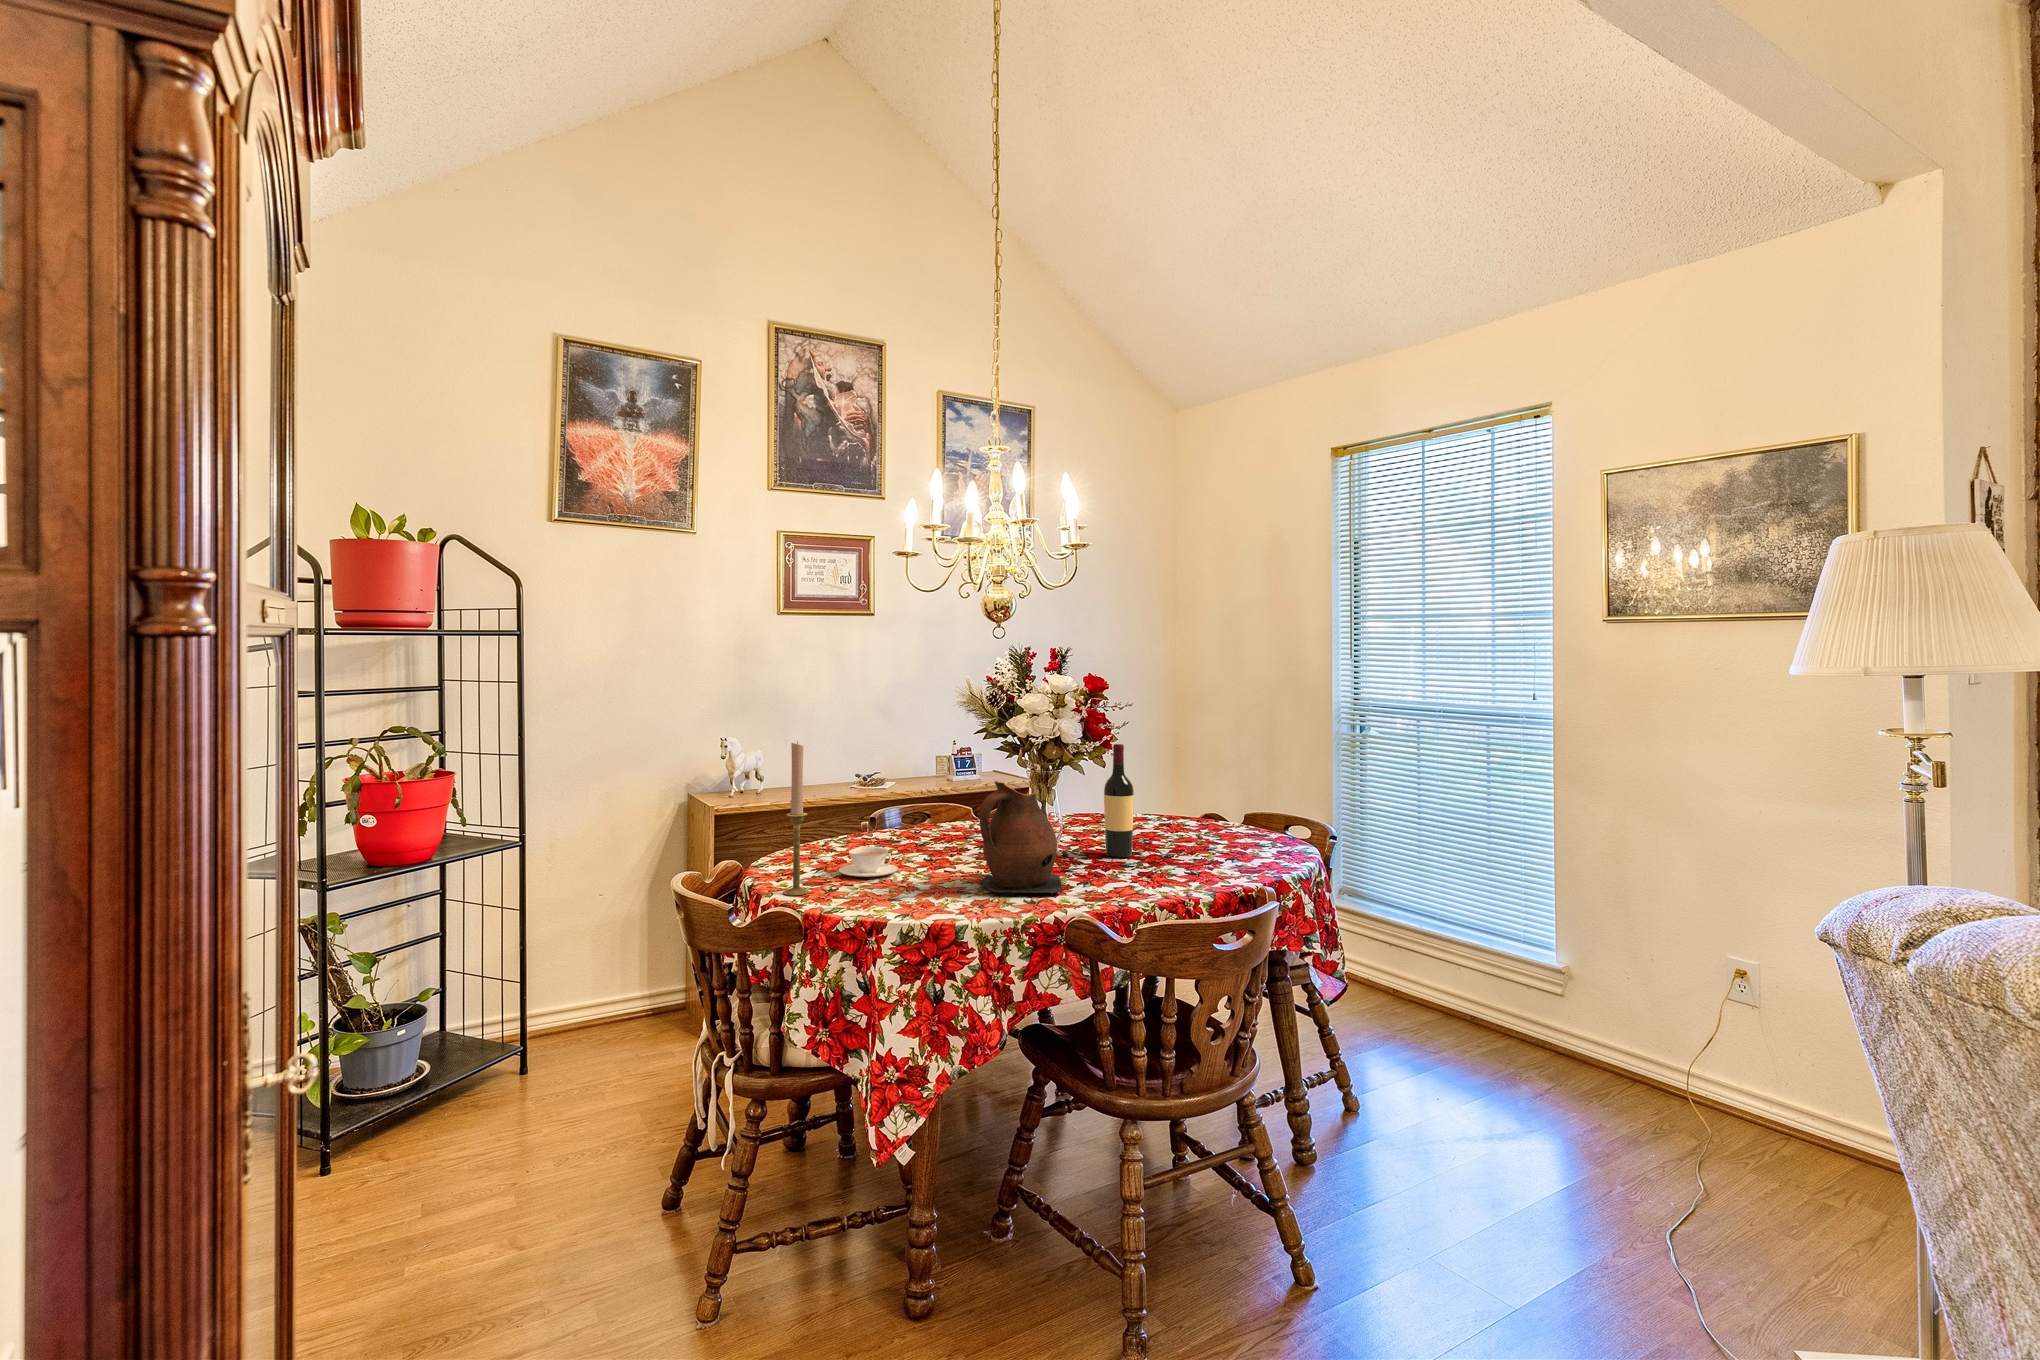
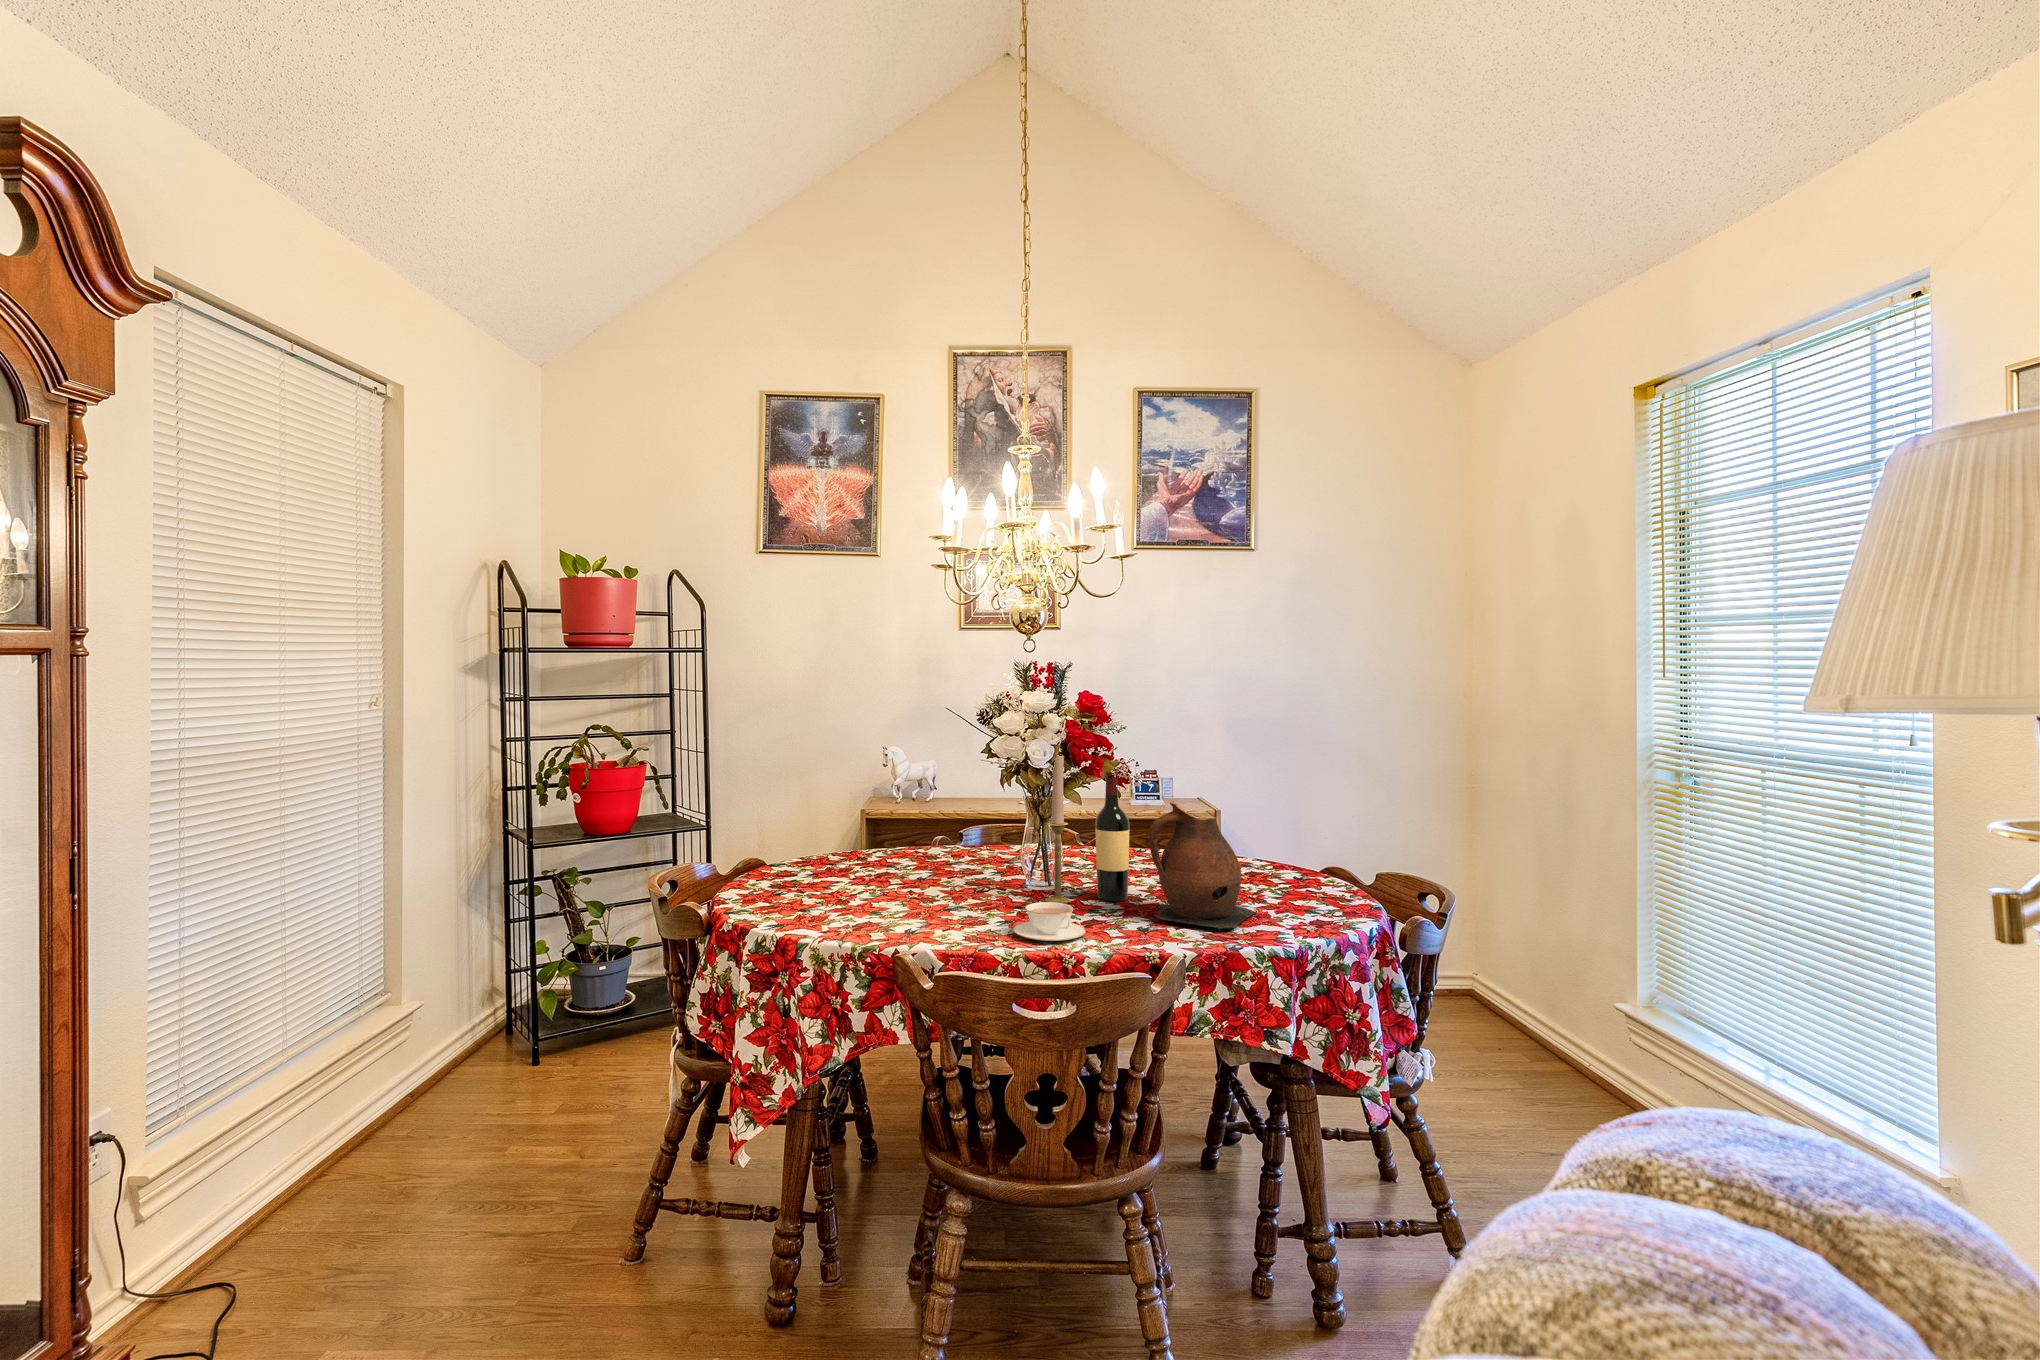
candlestick: present [783,743,809,895] -> present [1045,753,1071,903]
ceramic pitcher: present [979,781,1063,895] -> present [1149,802,1256,931]
teacup: present [838,847,898,877] -> present [1013,902,1086,941]

